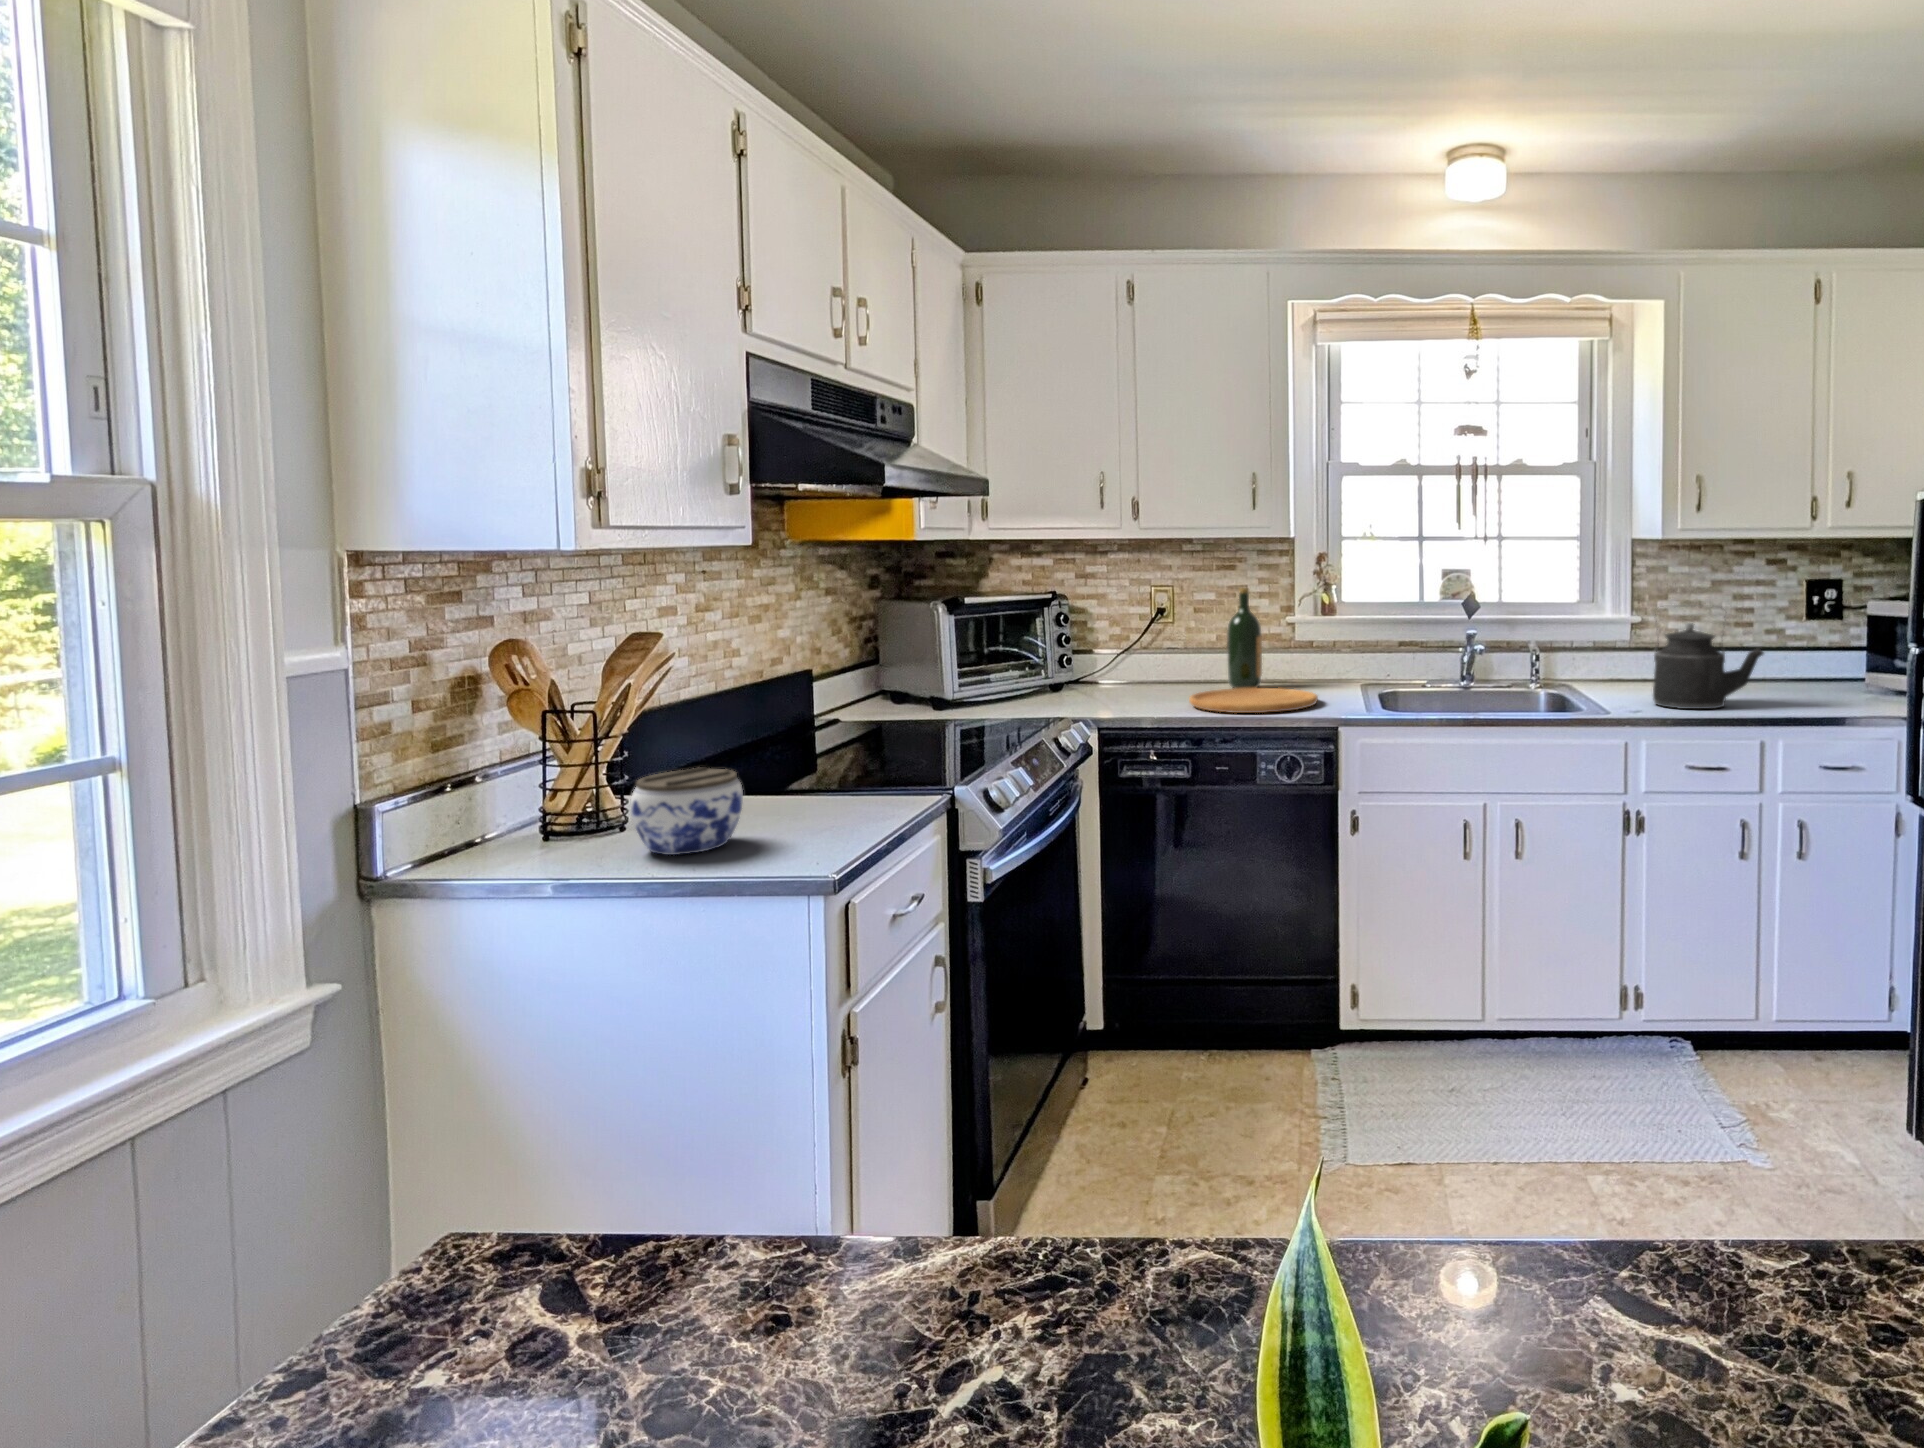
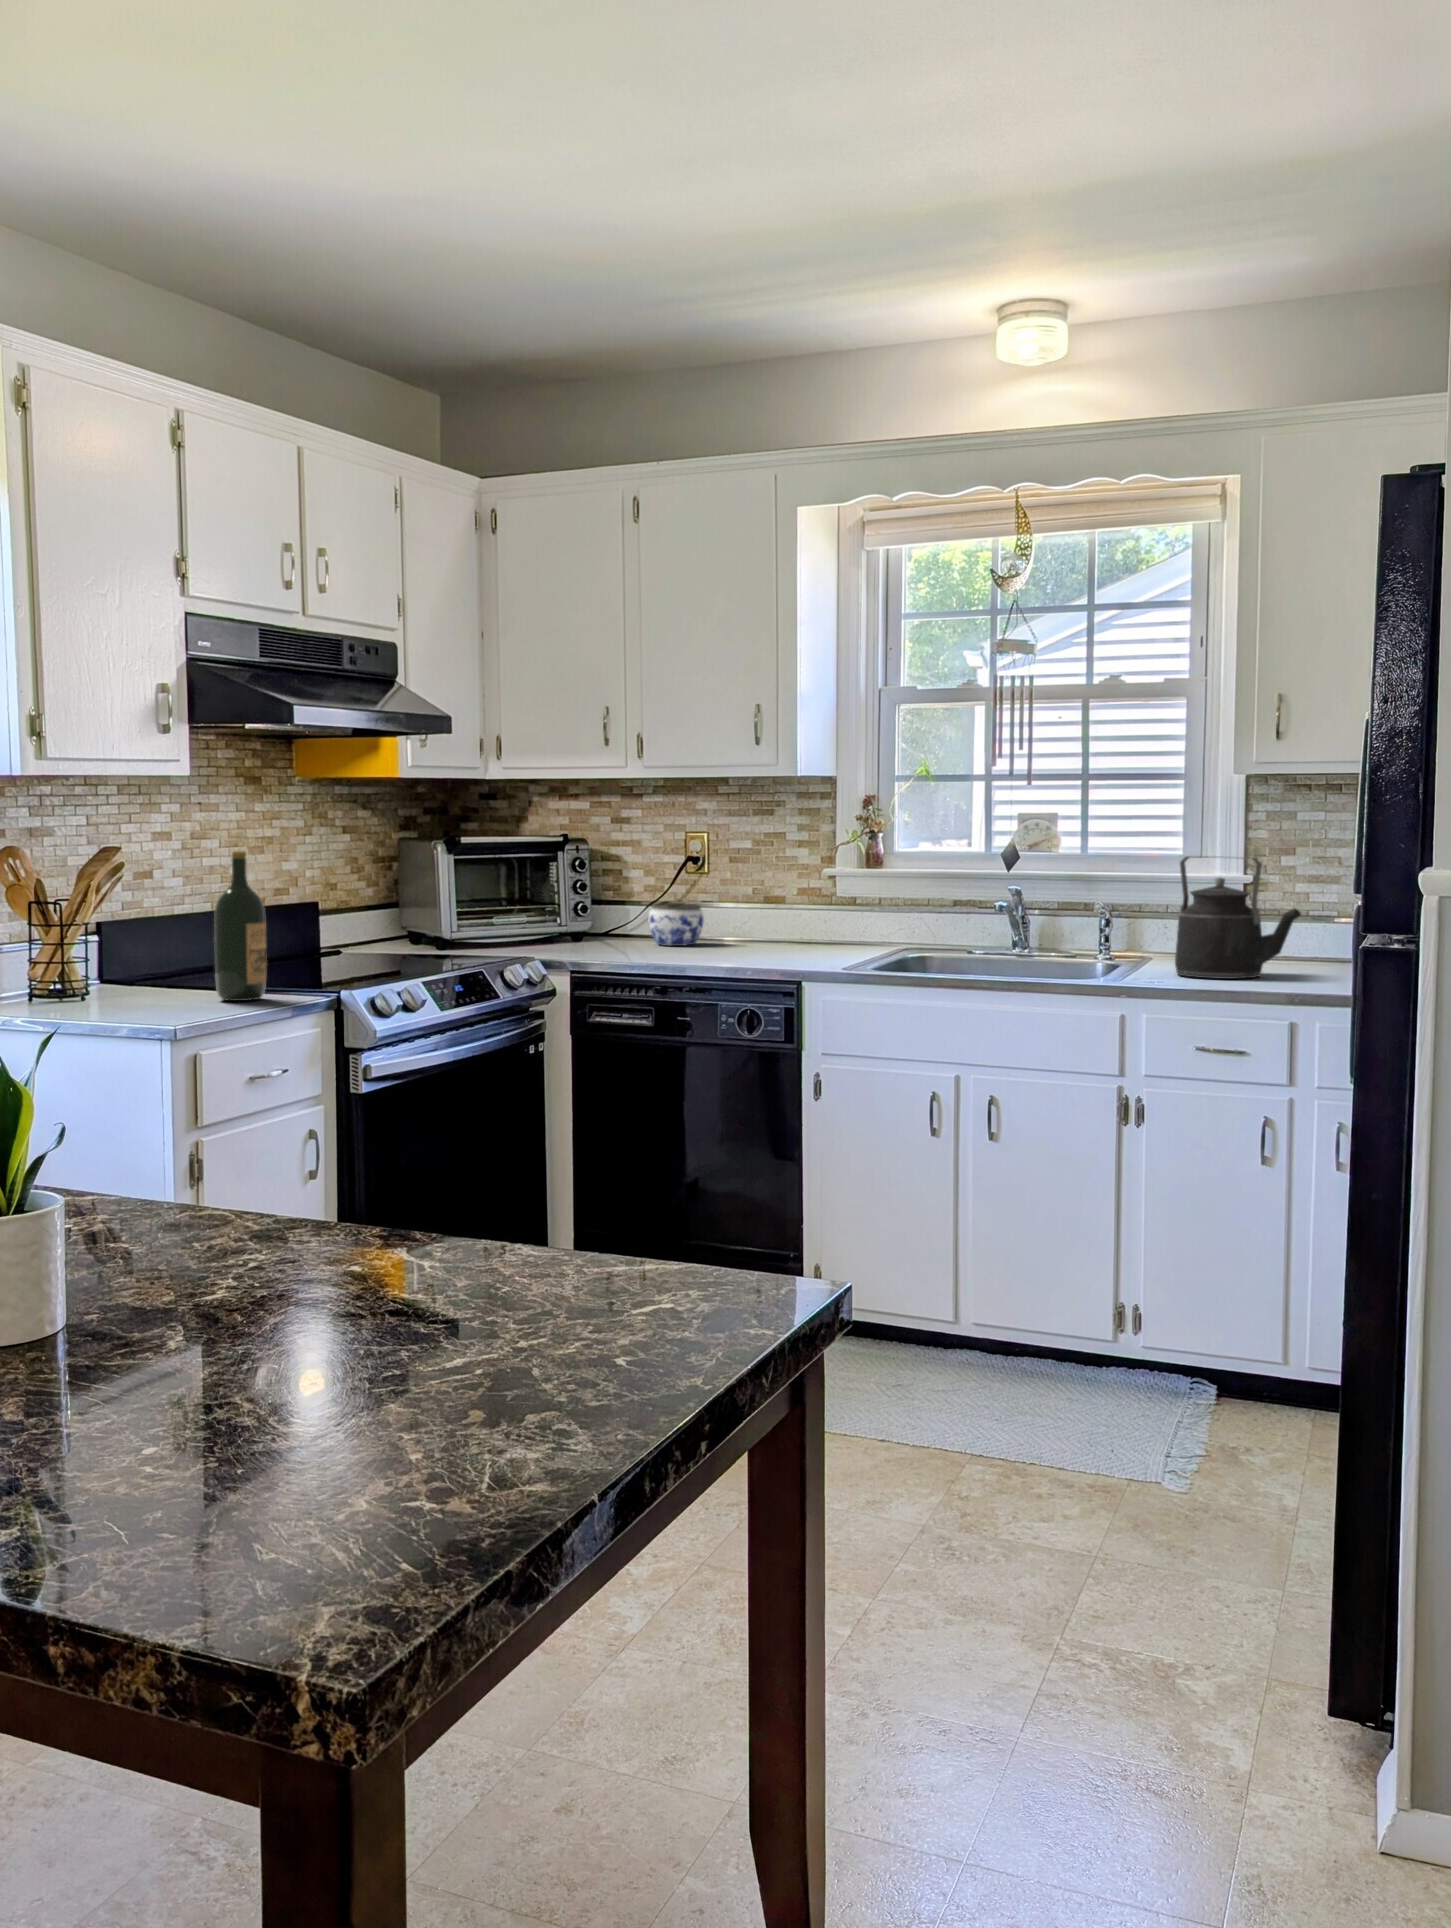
wine bottle: present [1227,588,1262,688] -> present [214,851,267,1001]
cutting board: present [1189,688,1318,713] -> none [673,943,814,963]
jar: present [631,767,743,855] -> present [648,903,704,946]

